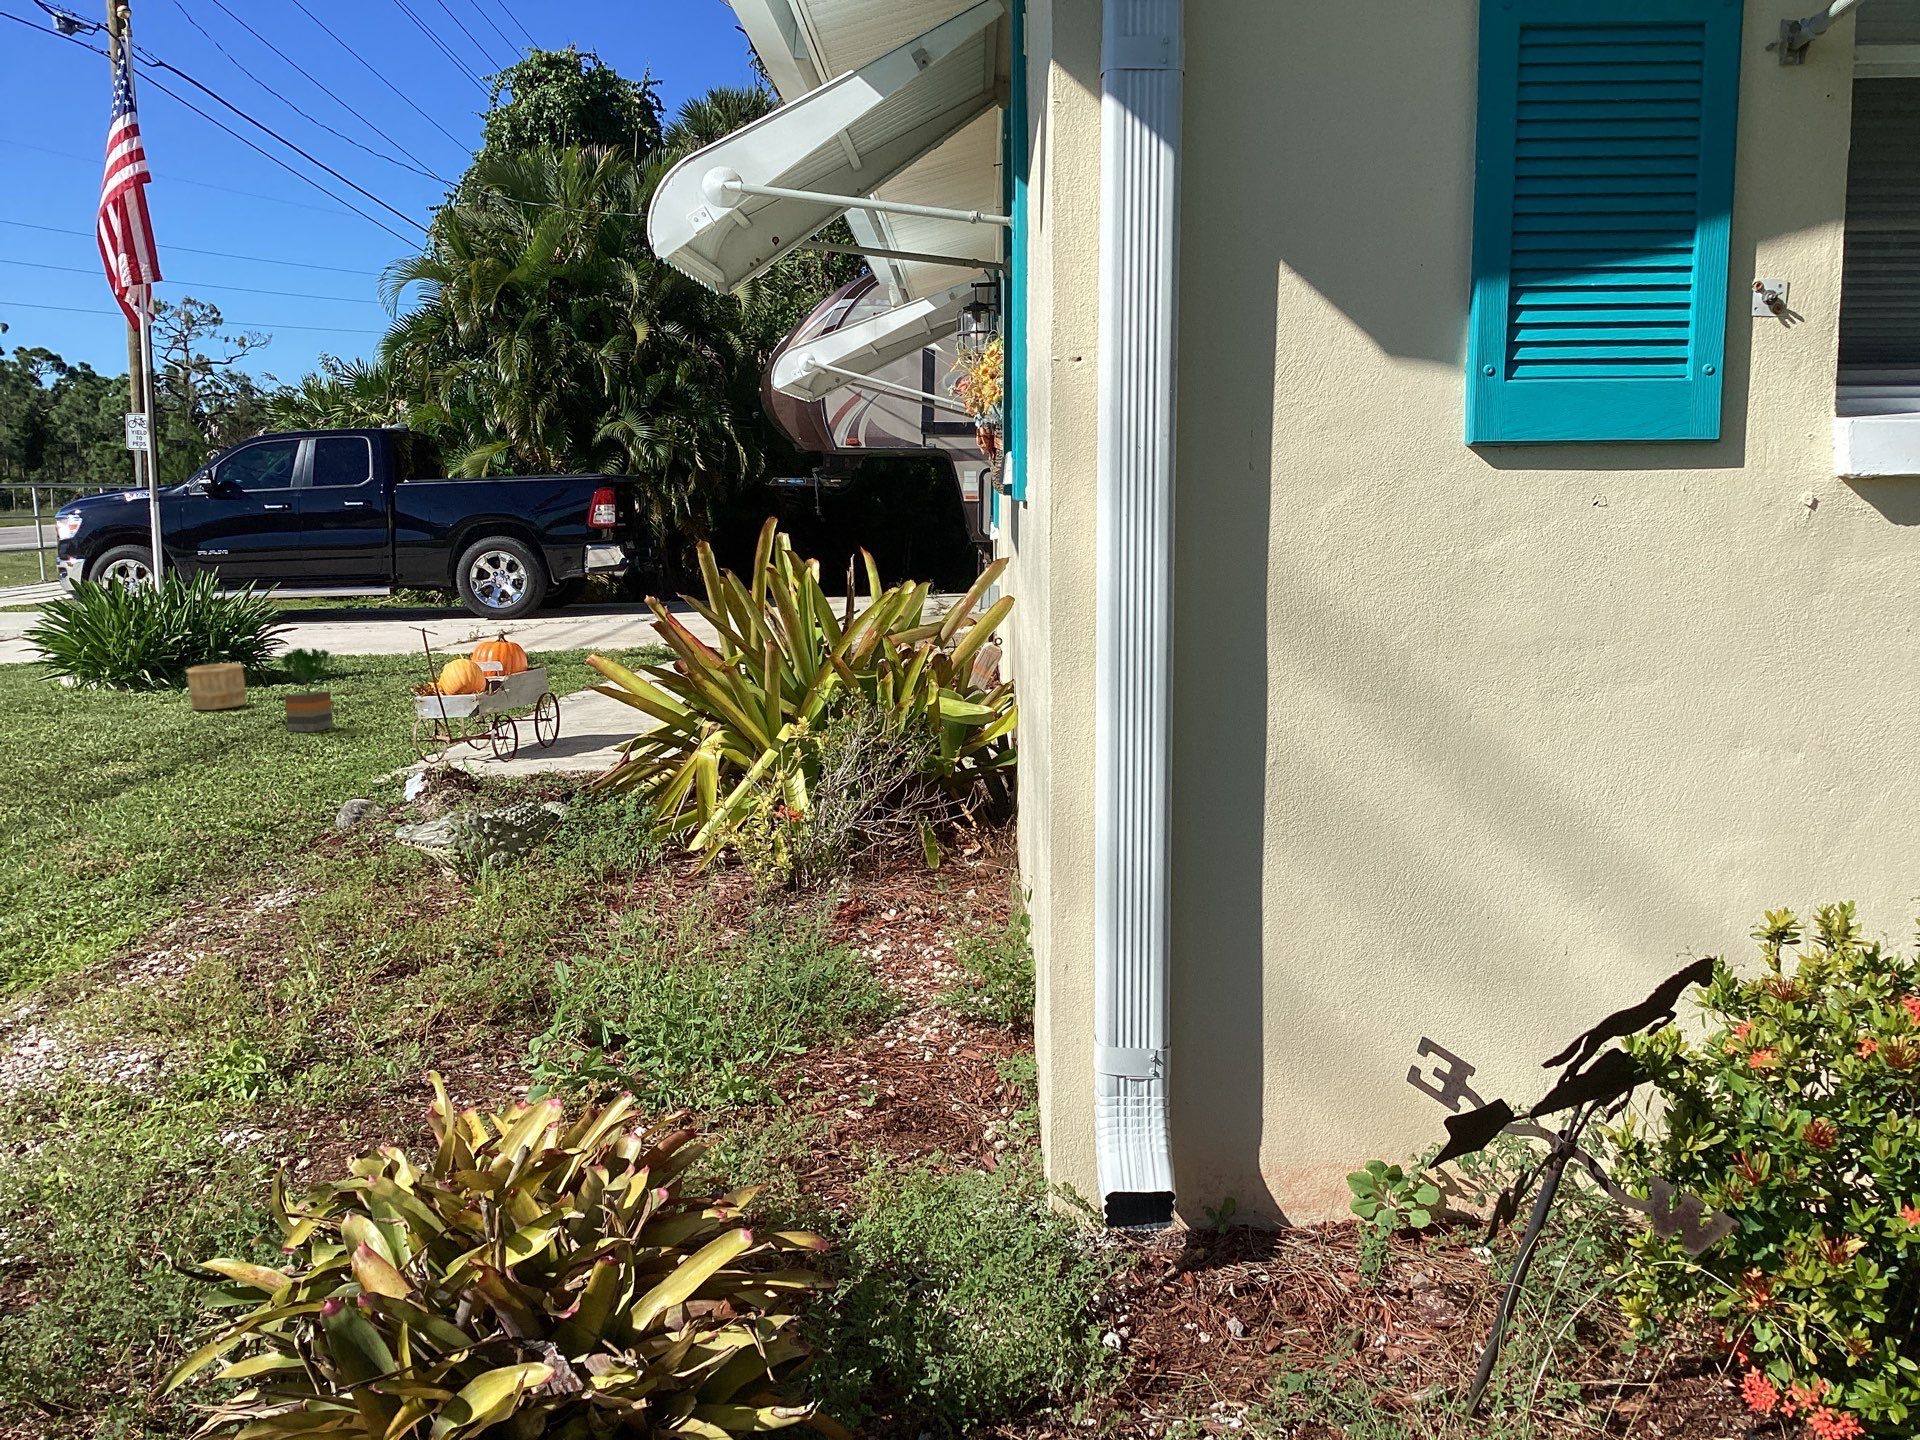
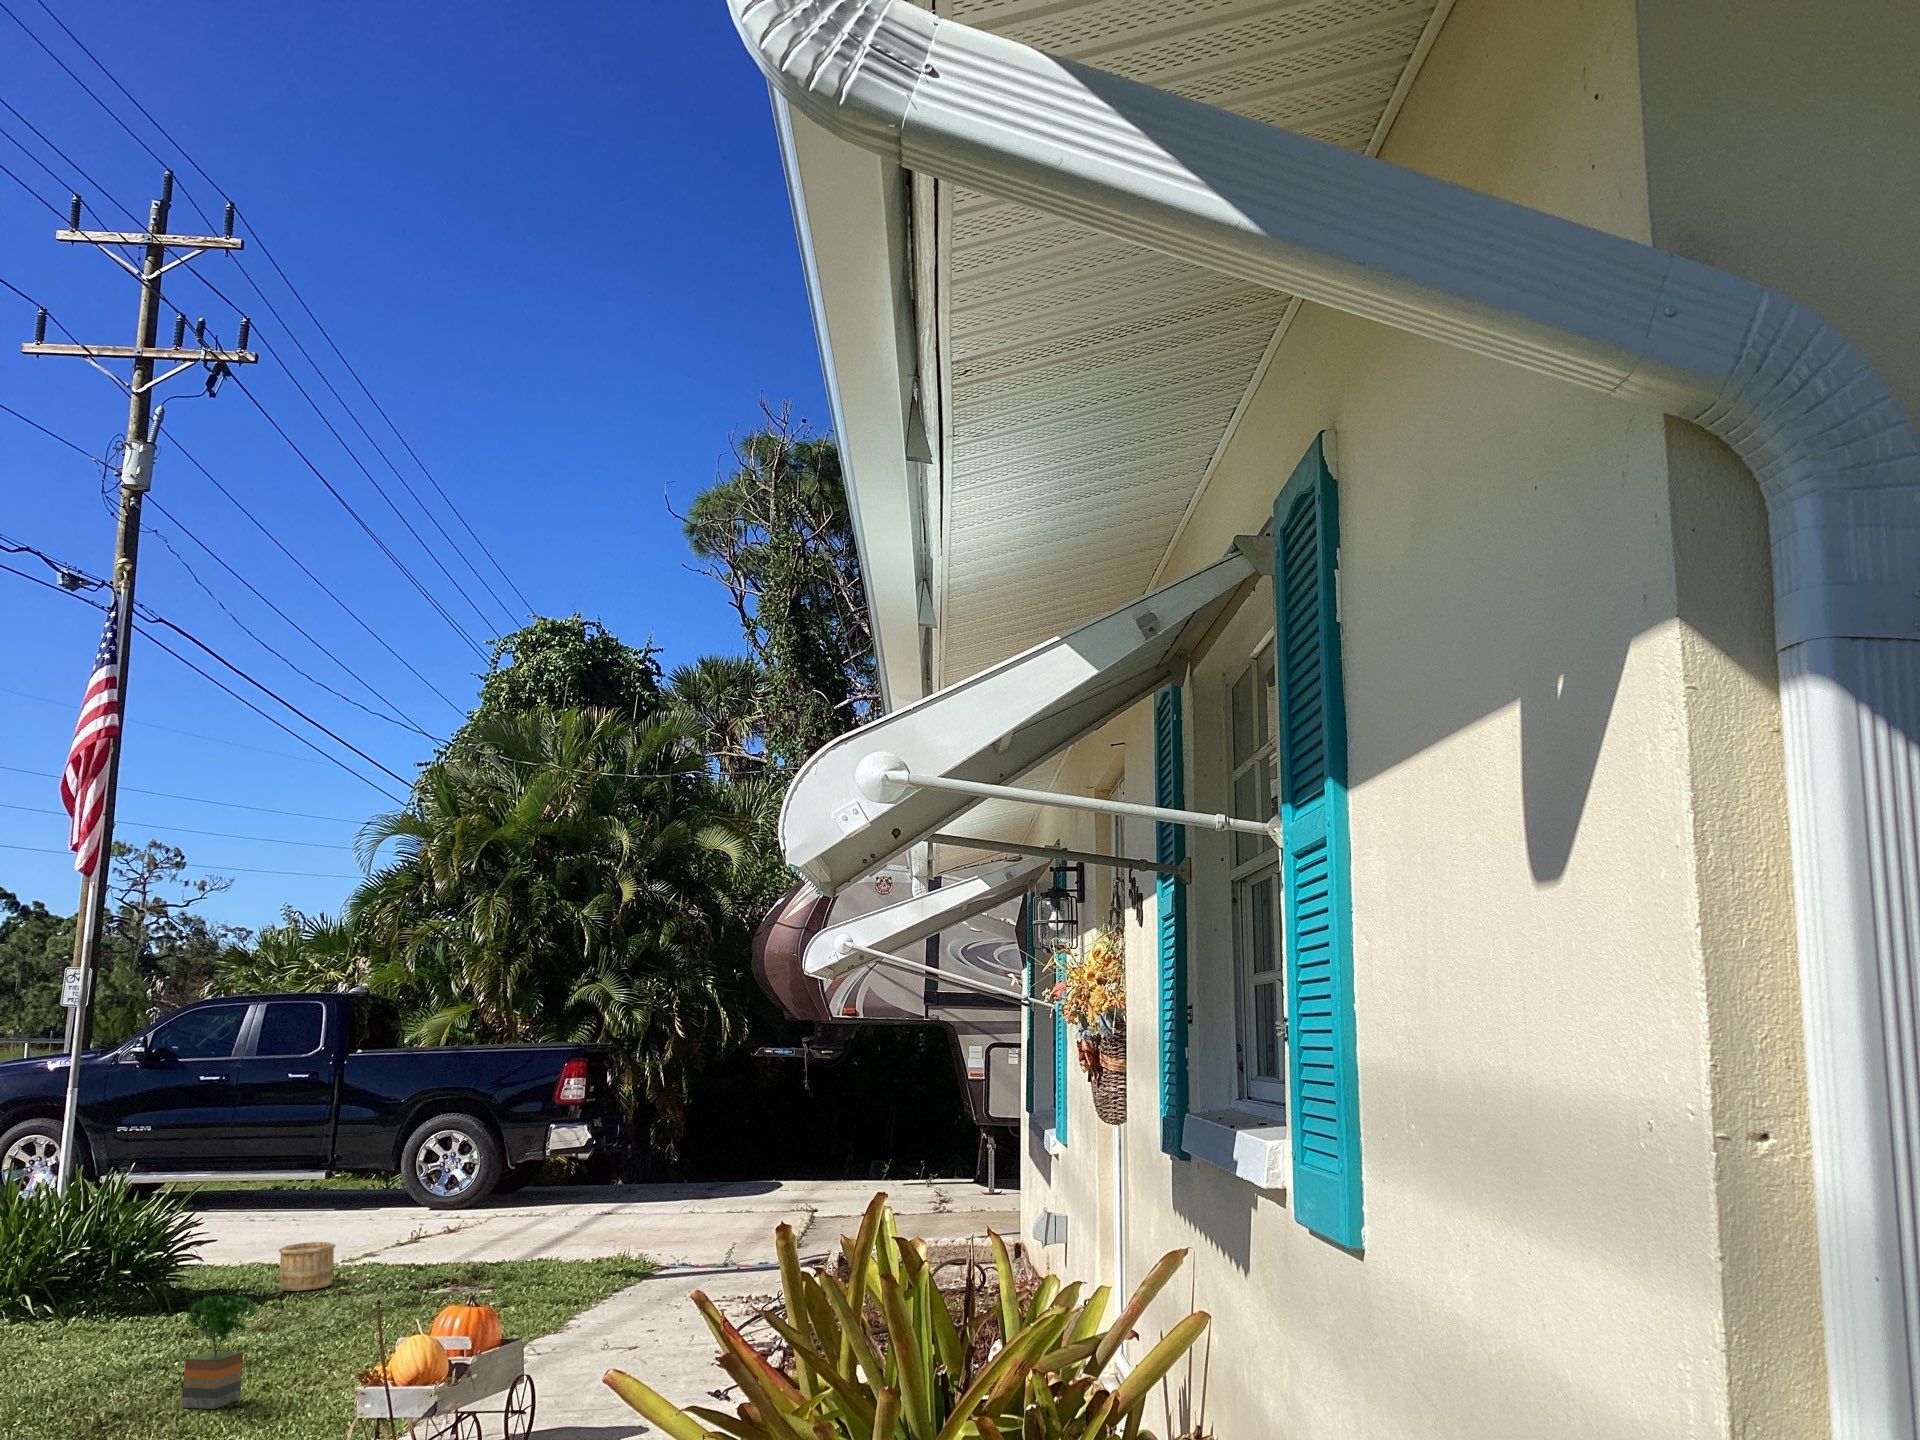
wooden bucket: present [186,663,246,710] -> present [279,1242,335,1291]

